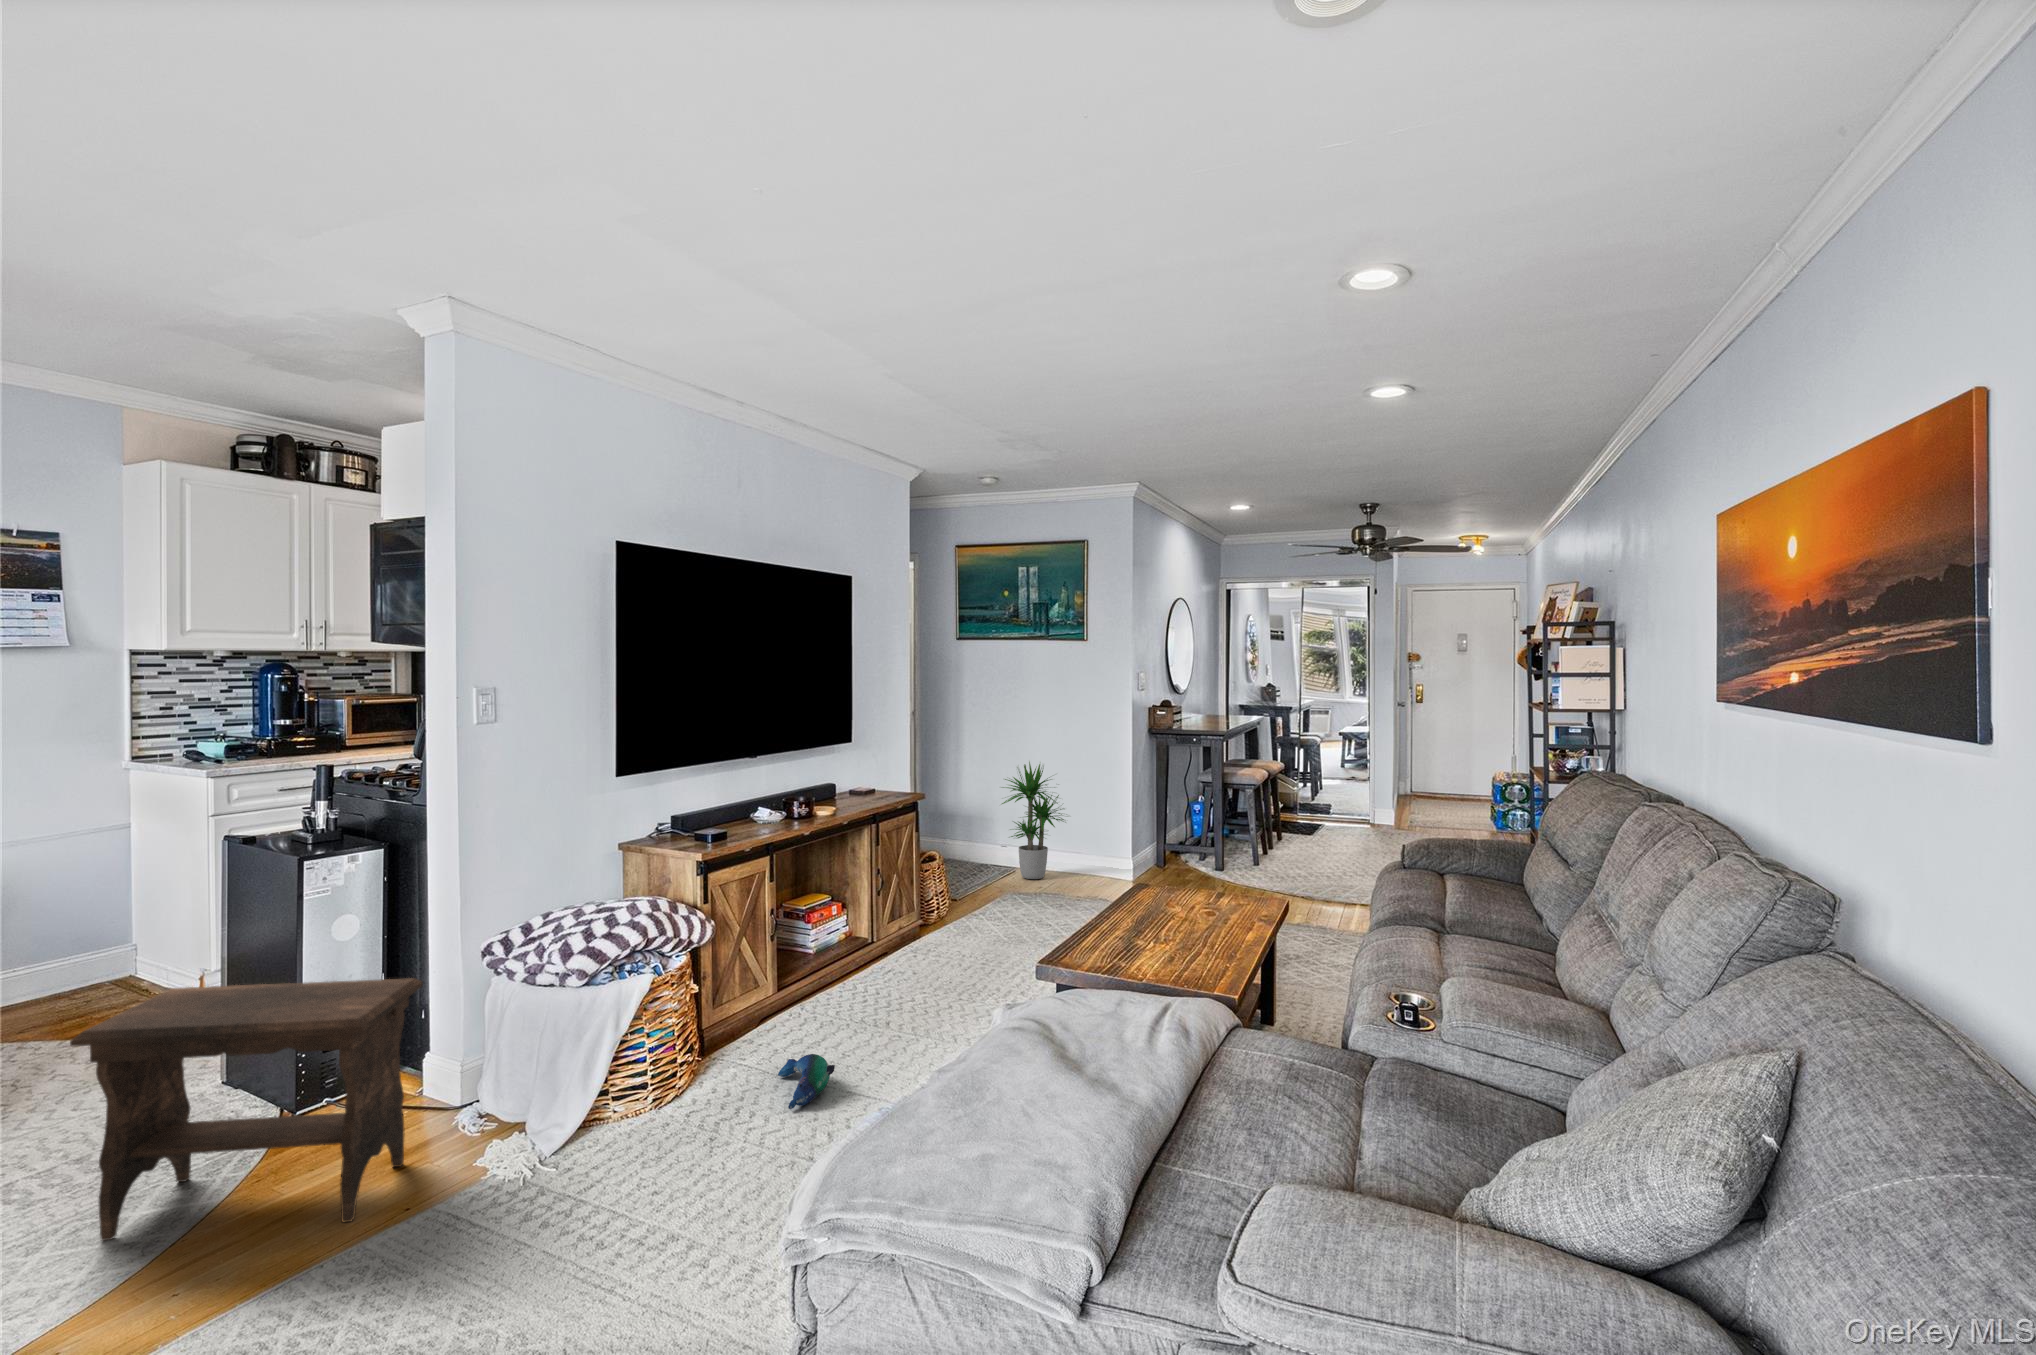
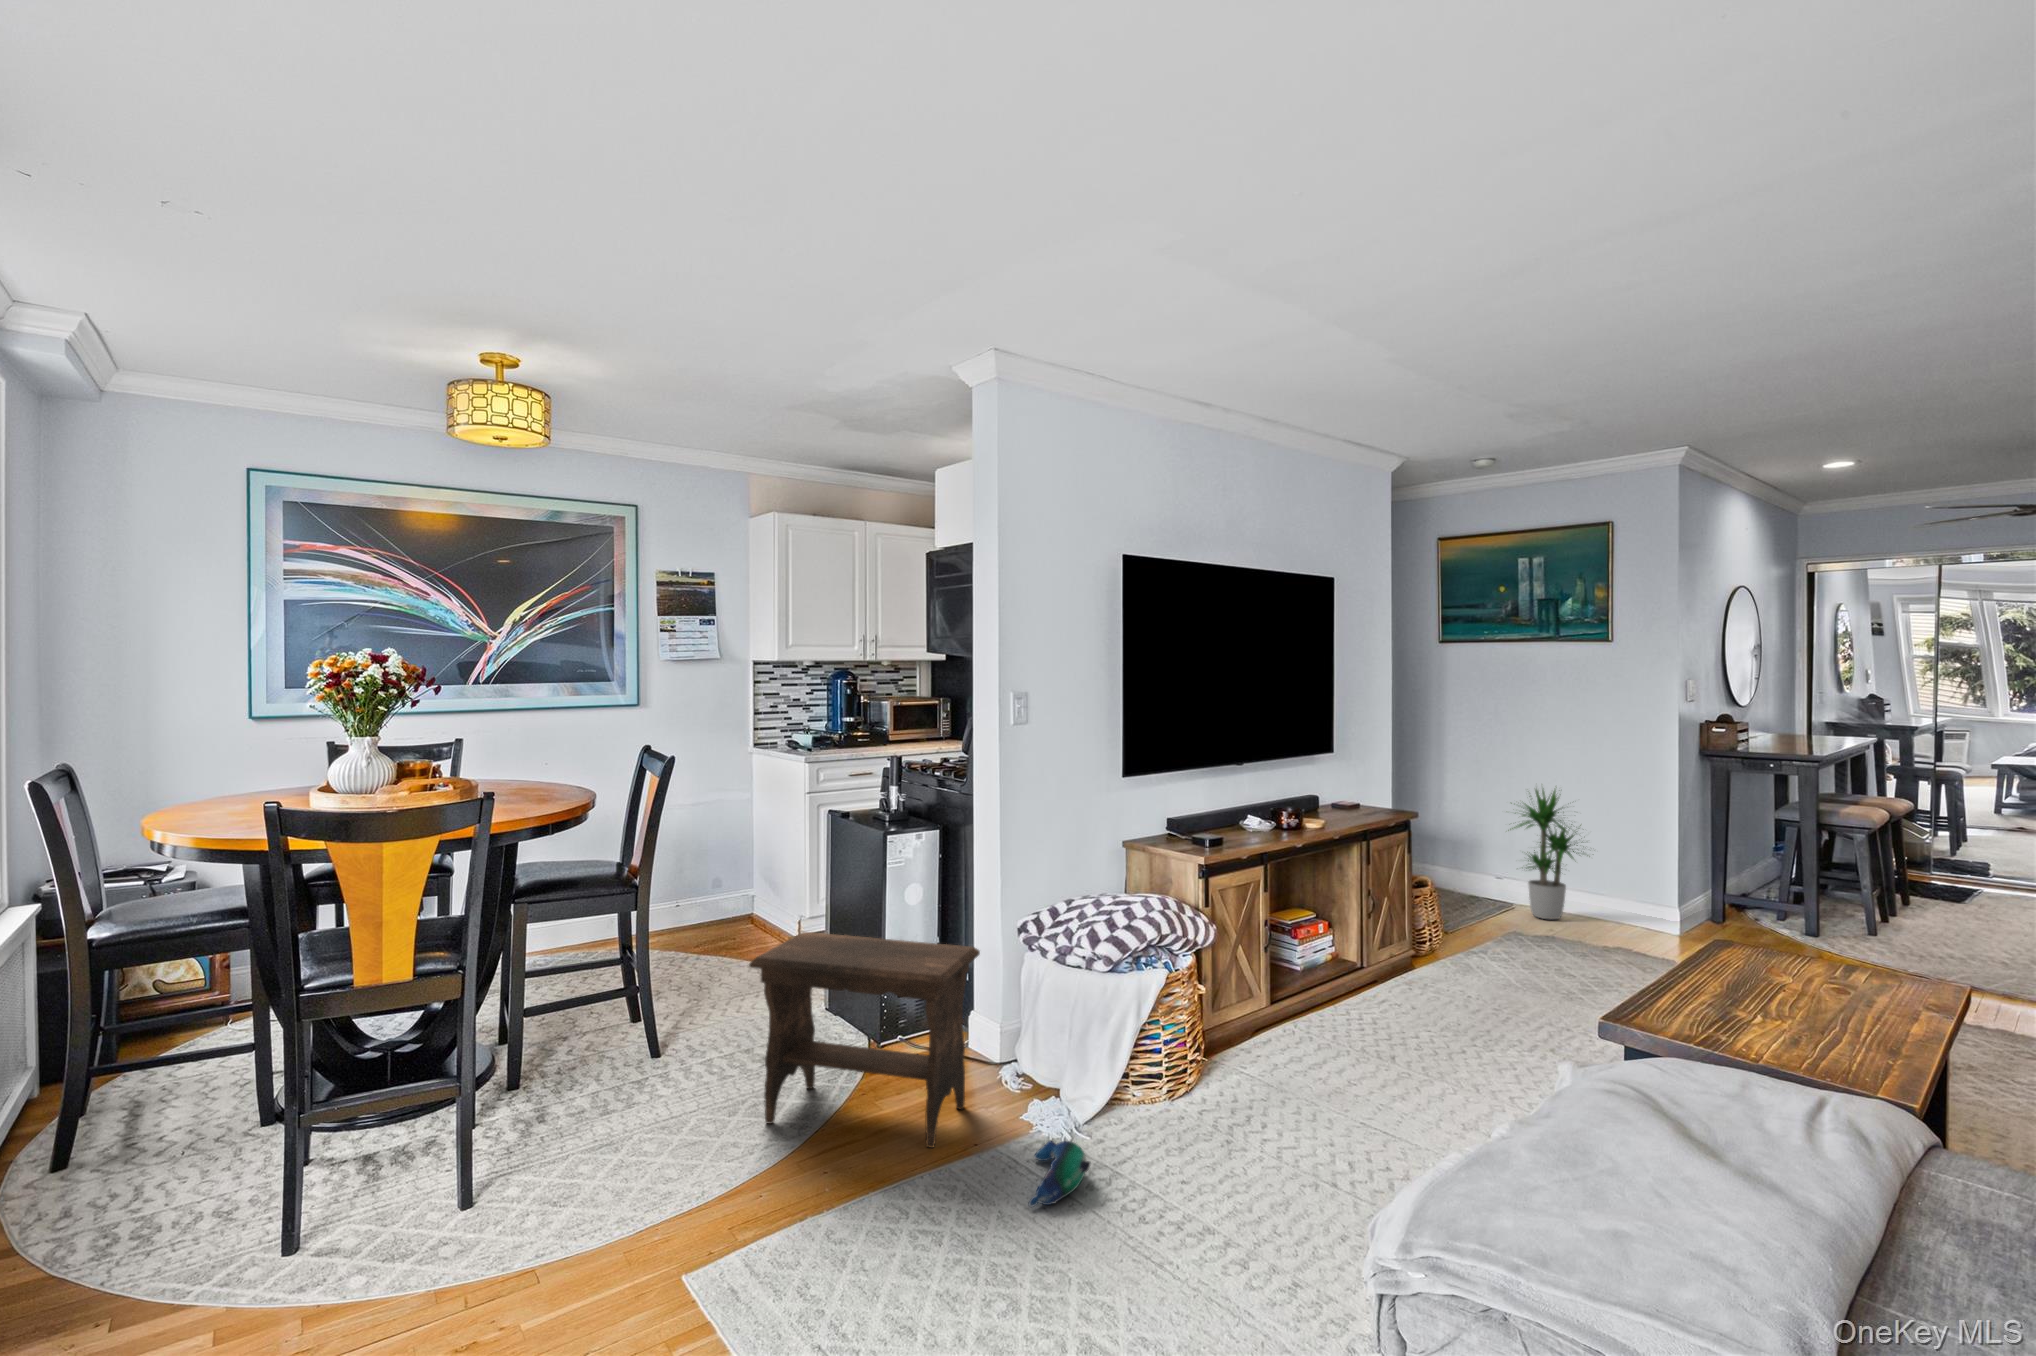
plush toy: present [778,1054,835,1109] -> present [1029,1141,1091,1207]

